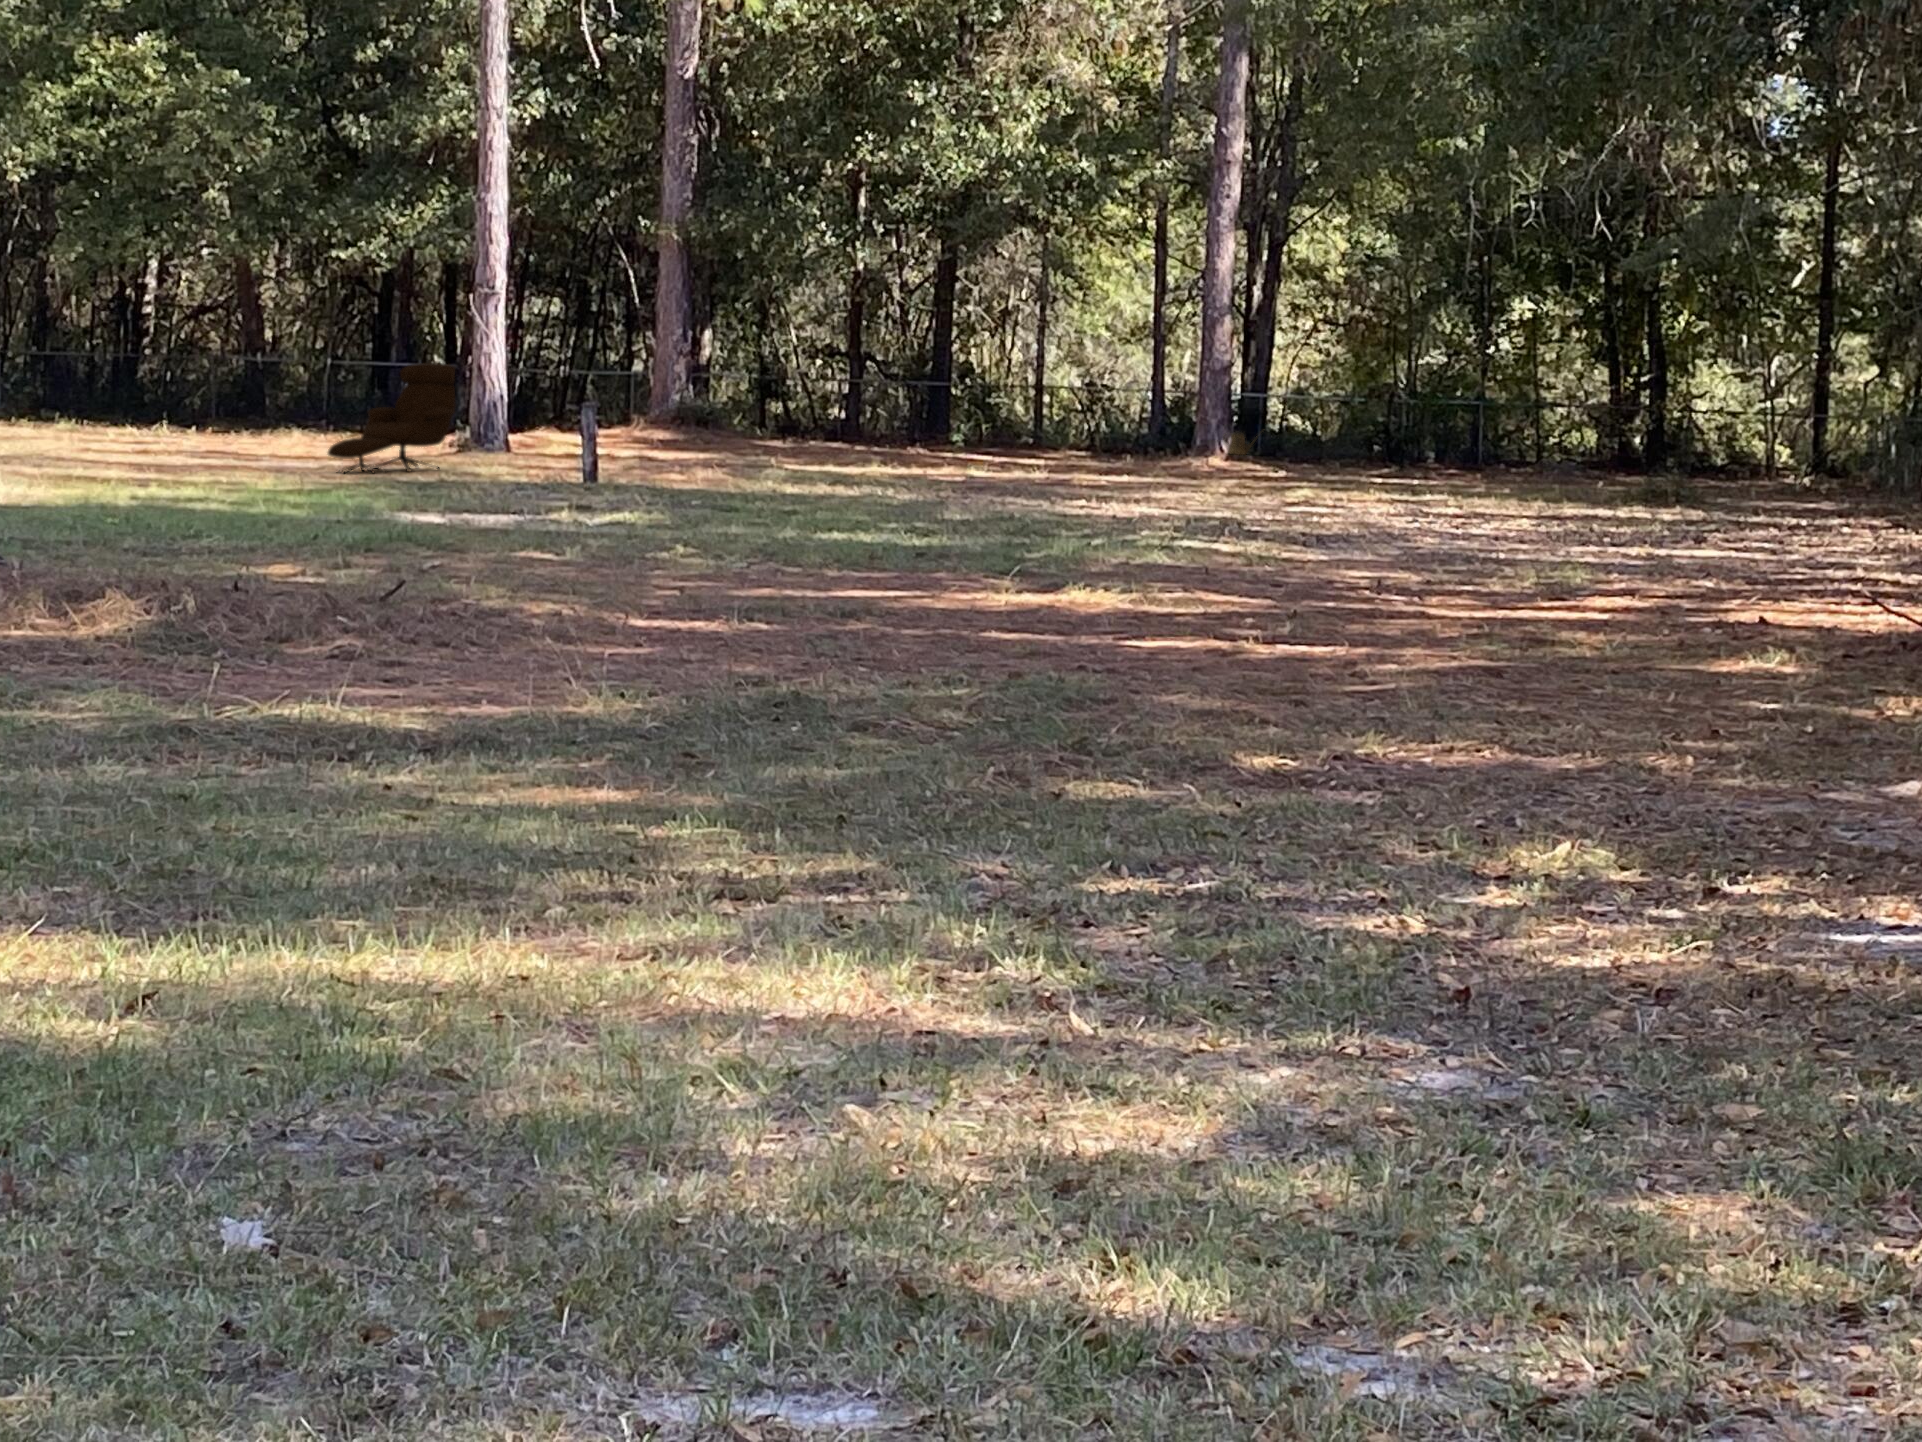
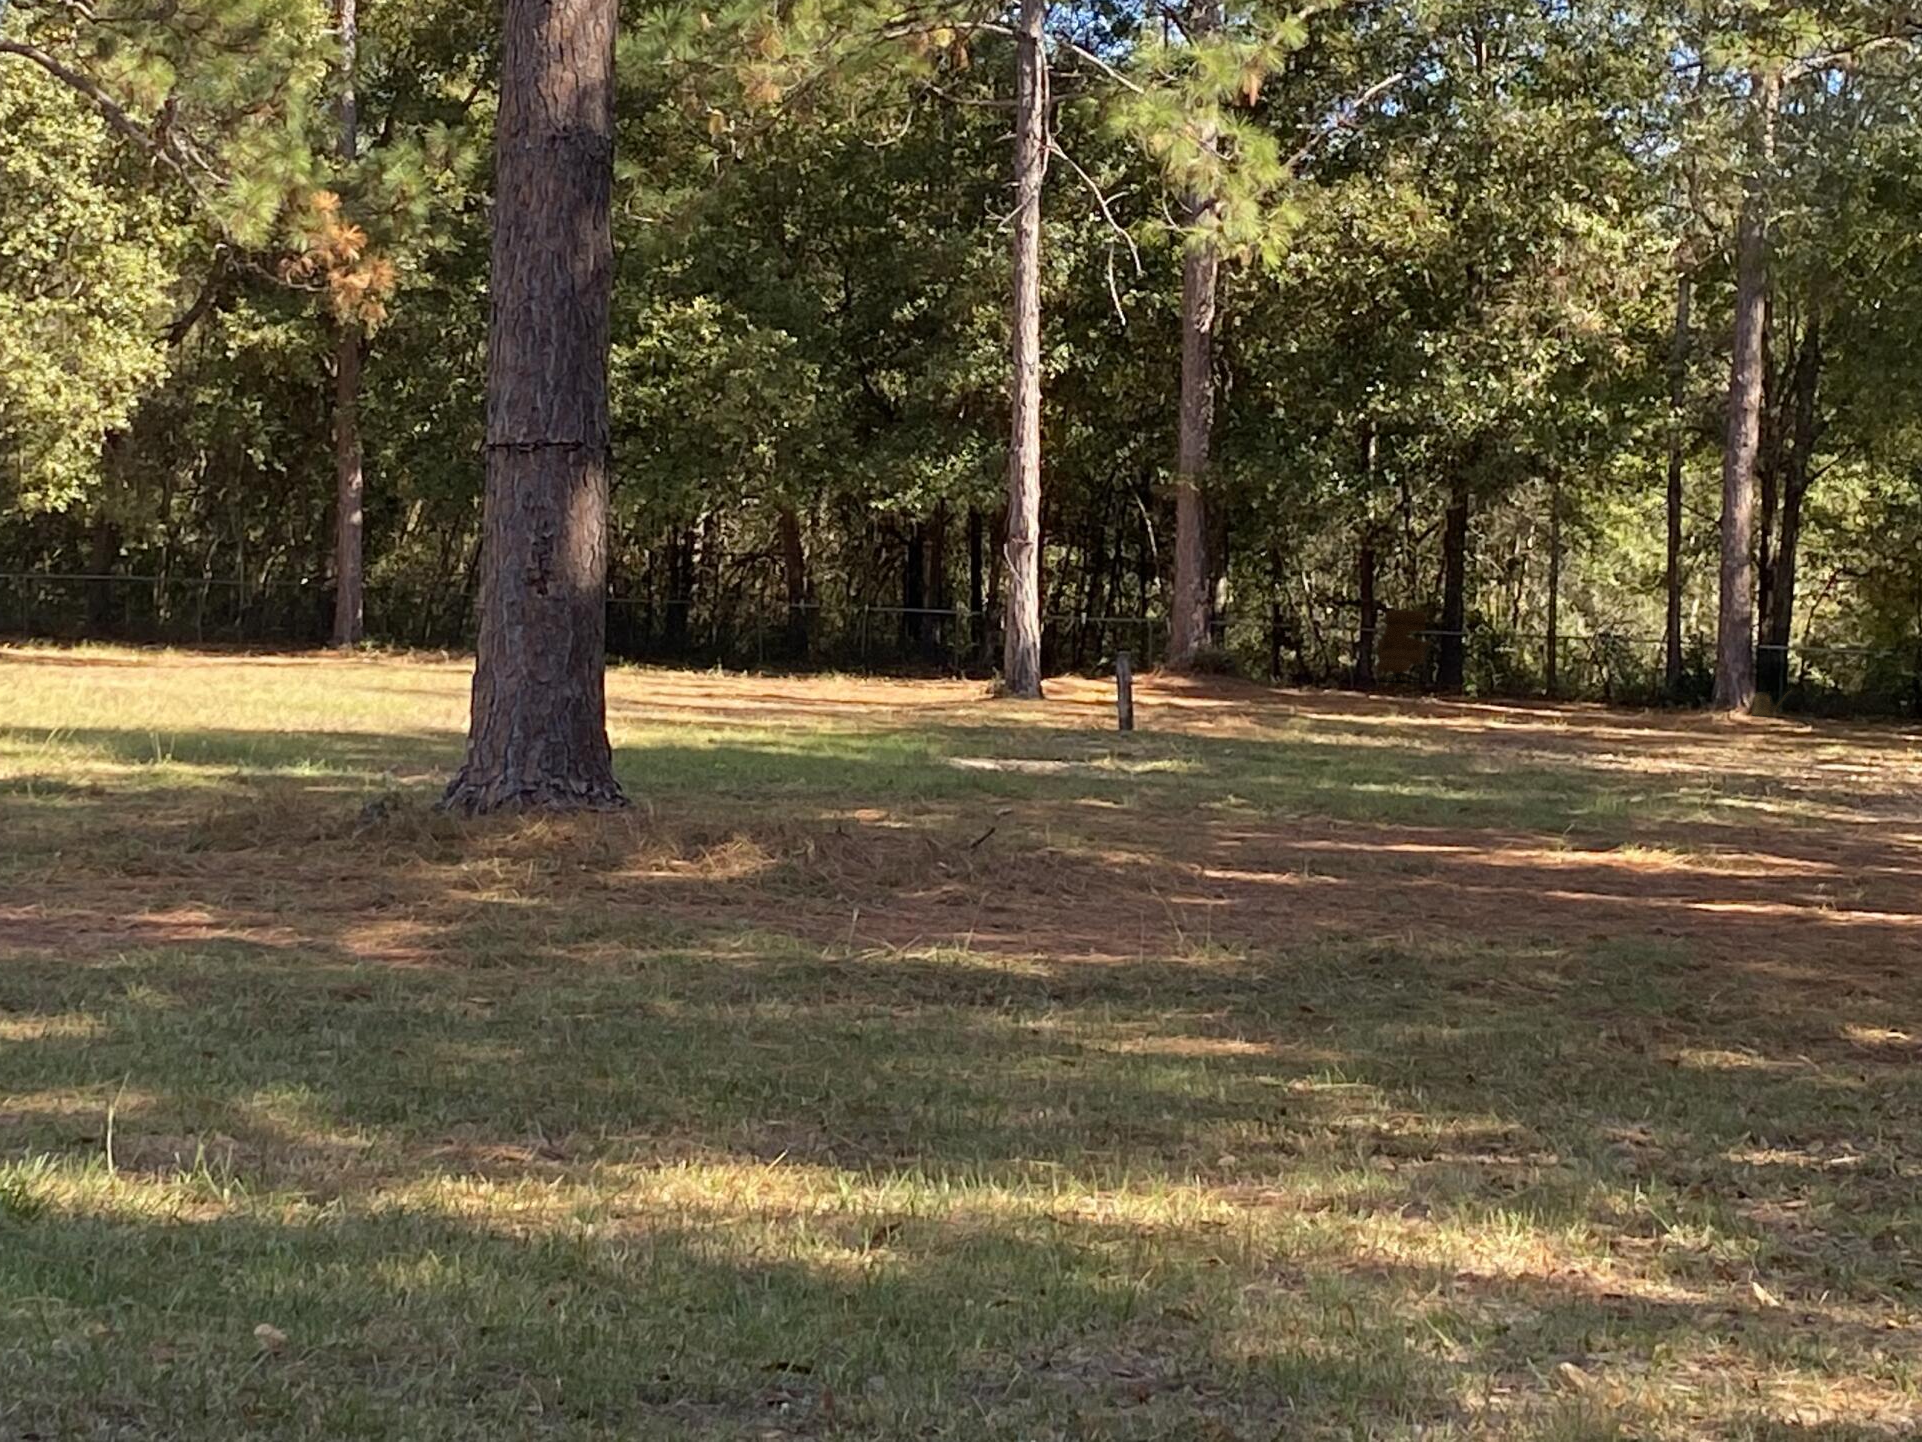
lounge chair: present [328,363,455,473] -> present [1376,610,1432,682]

